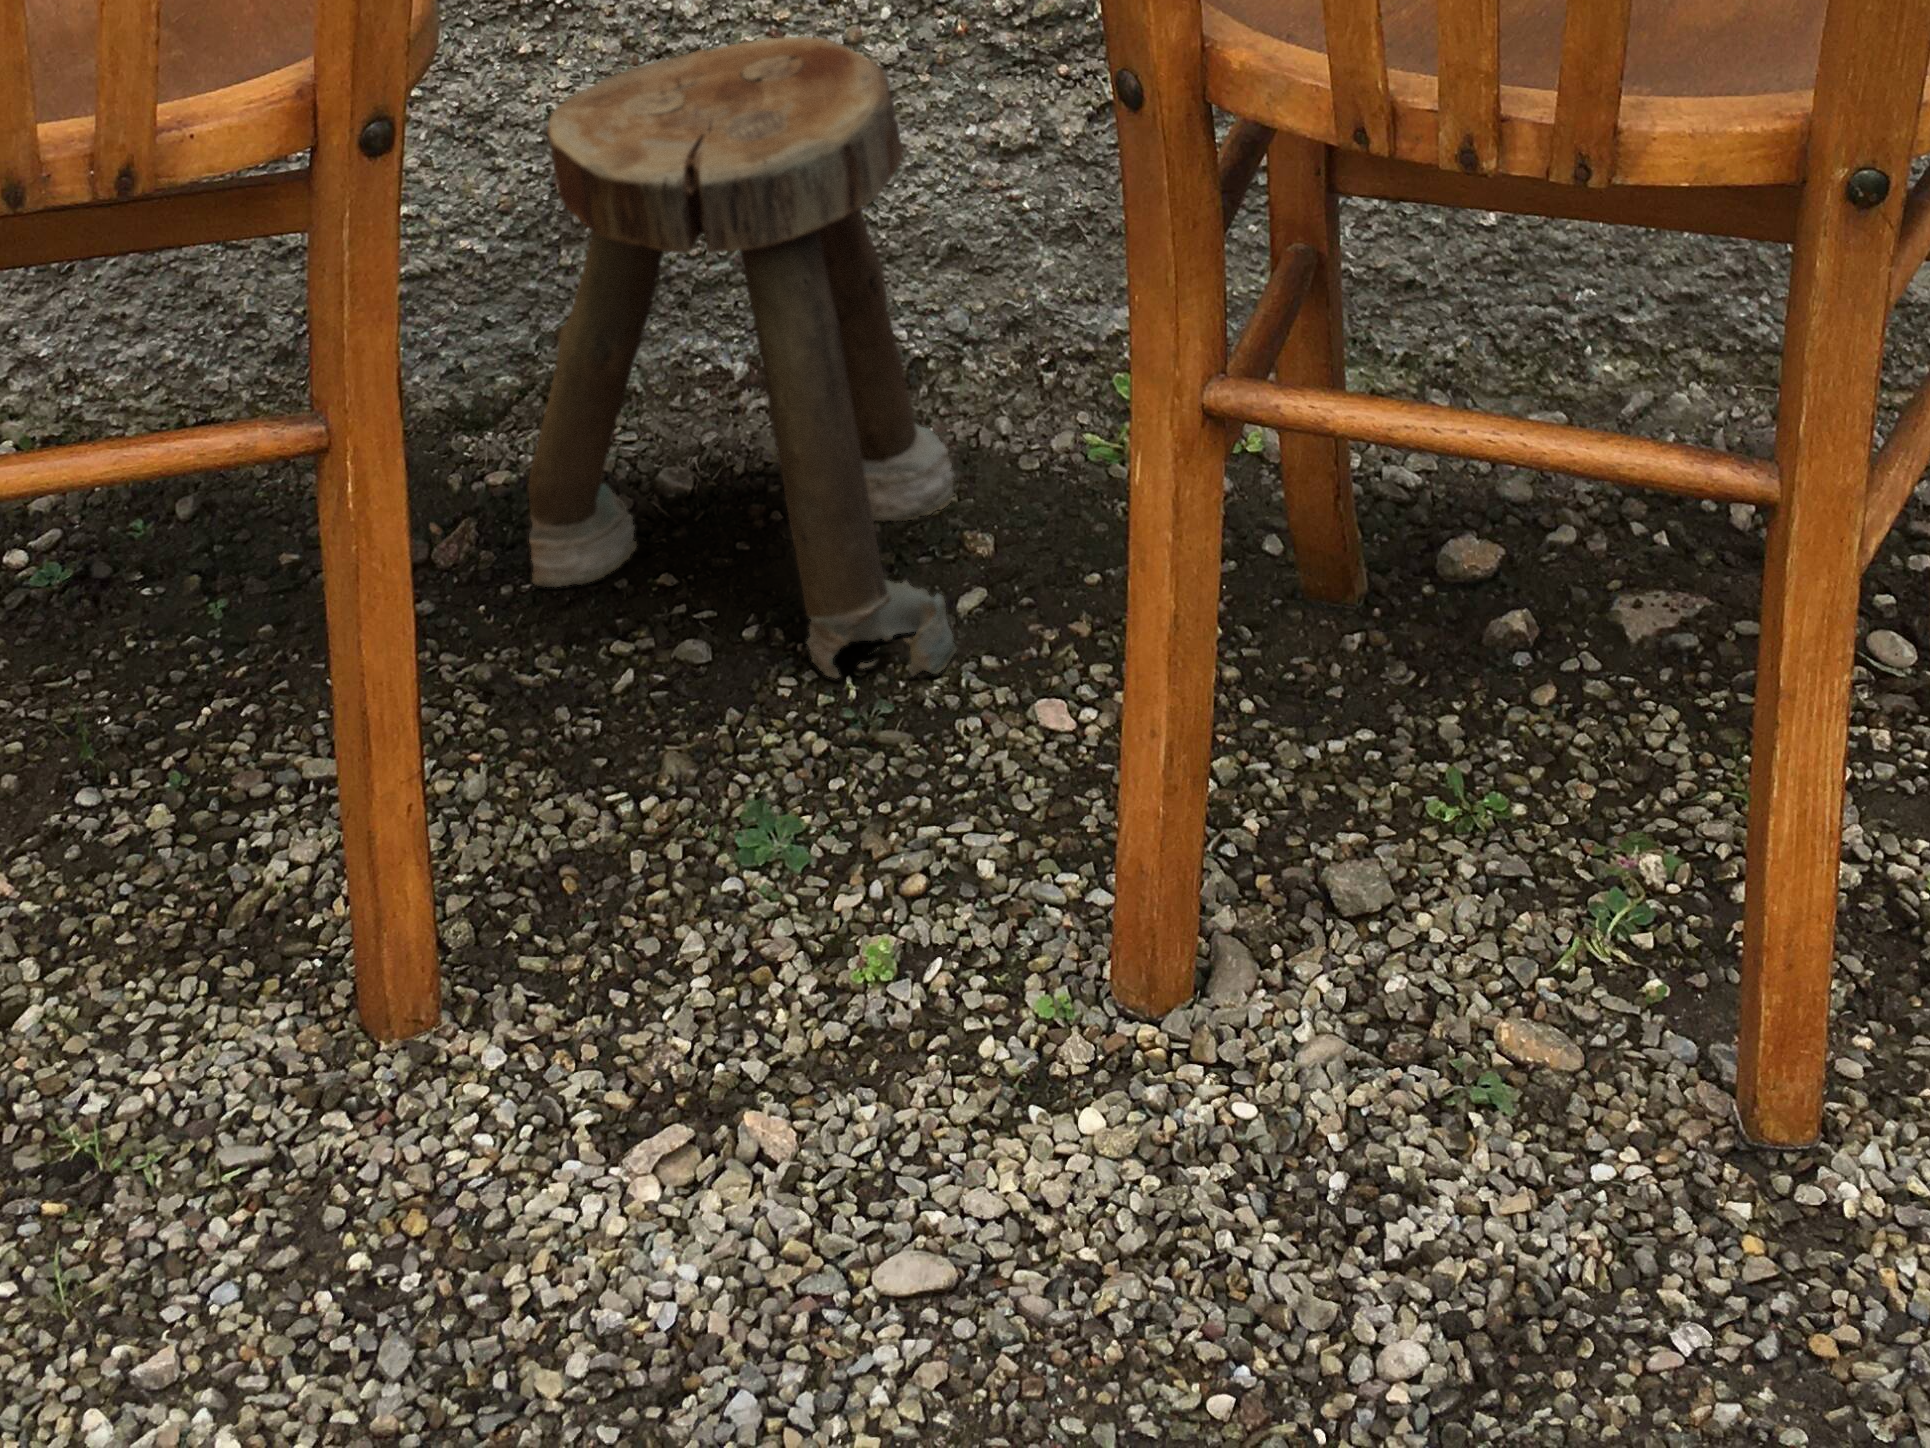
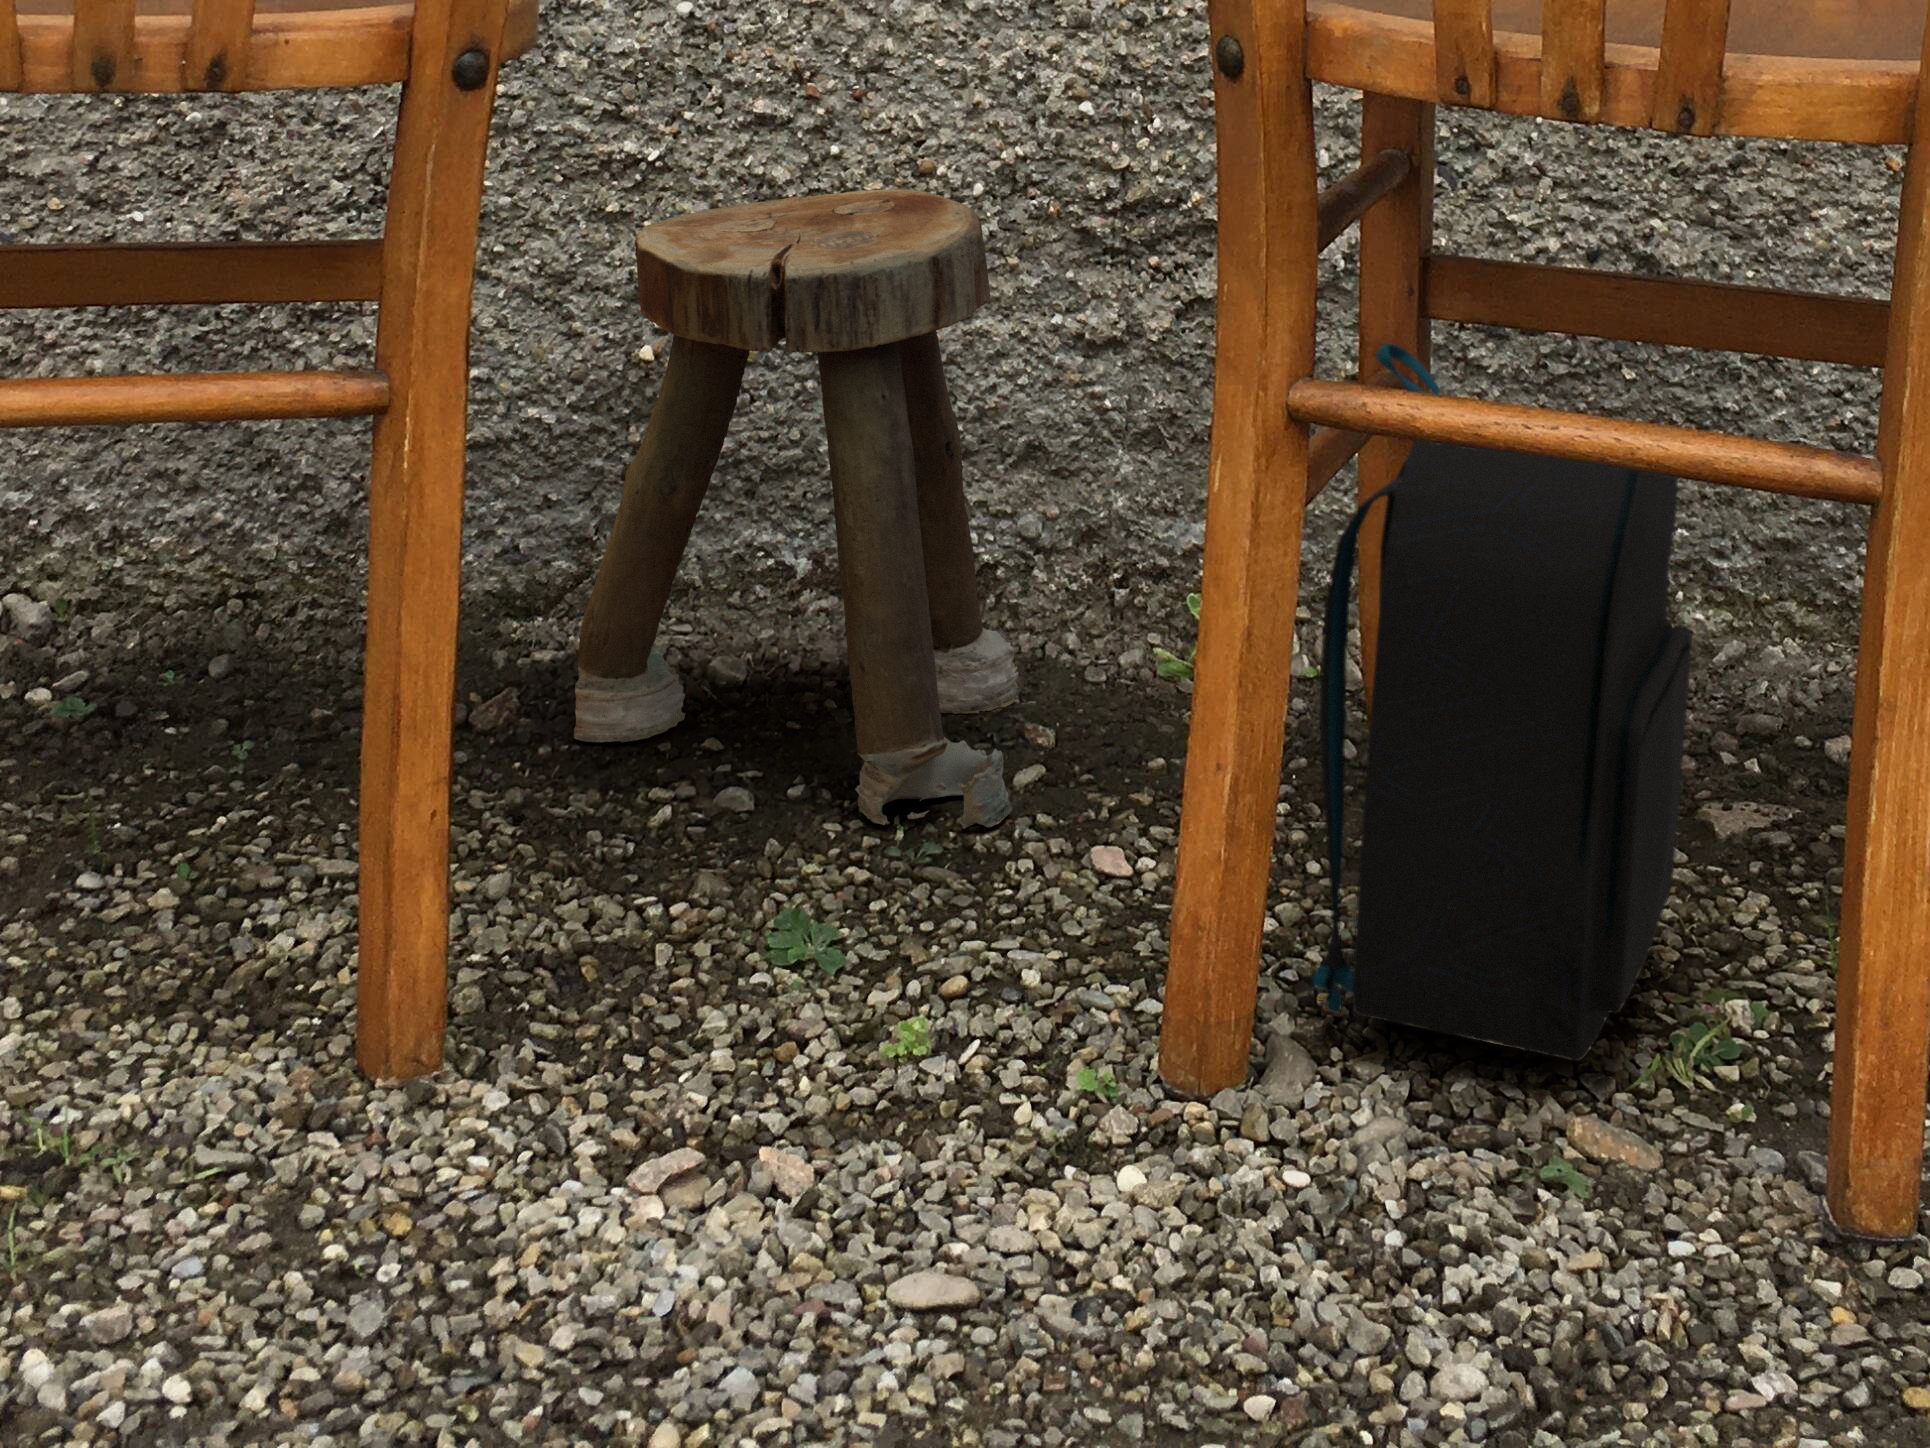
backpack: none [1246,284,1603,953] -> present [1307,344,1692,1061]

